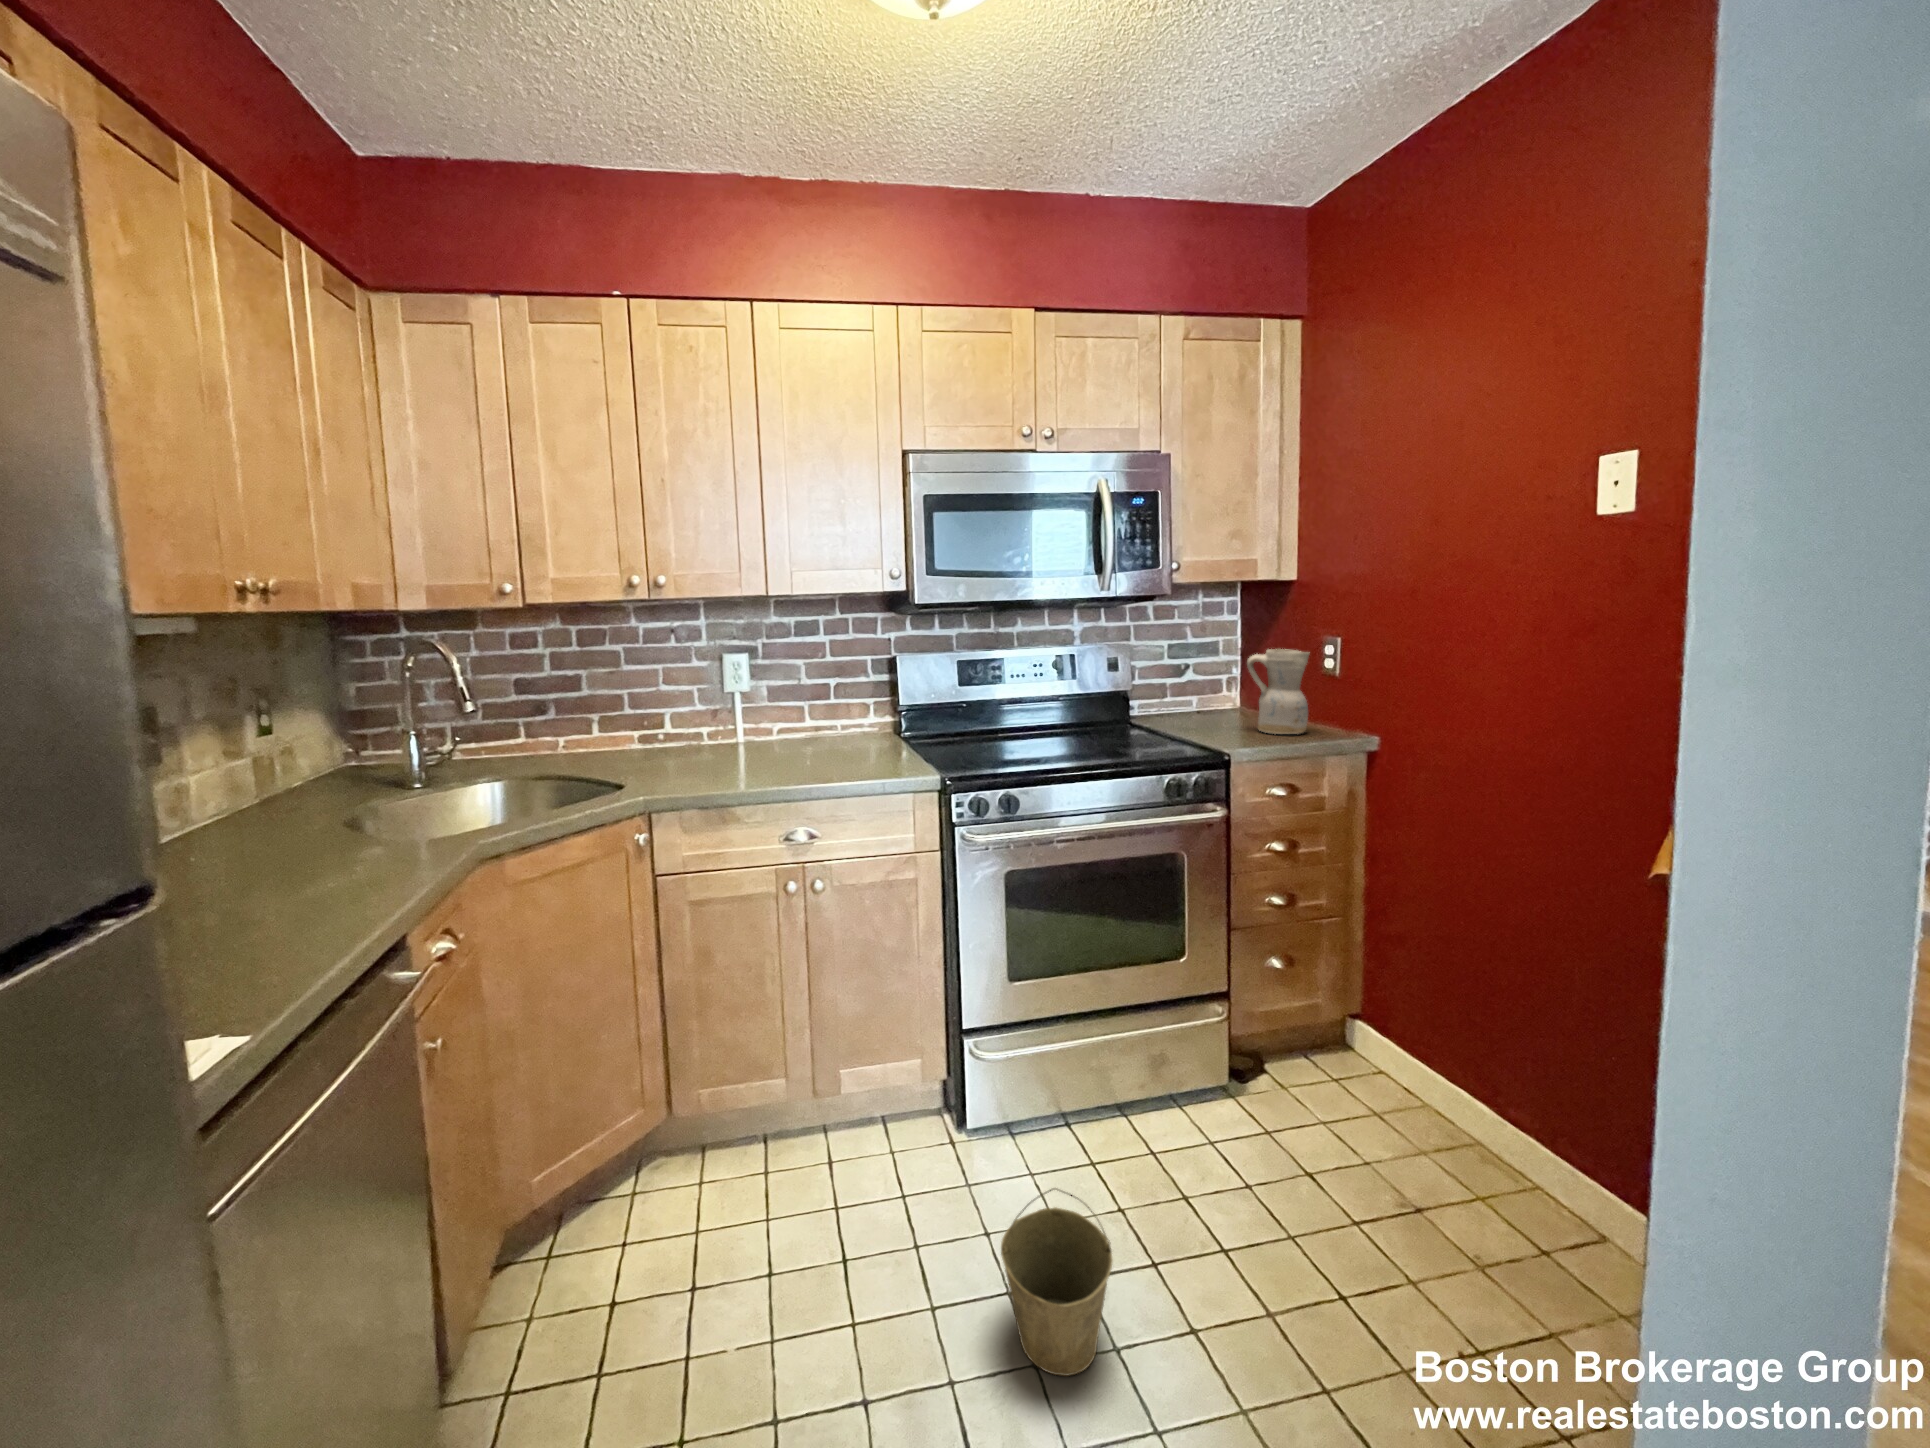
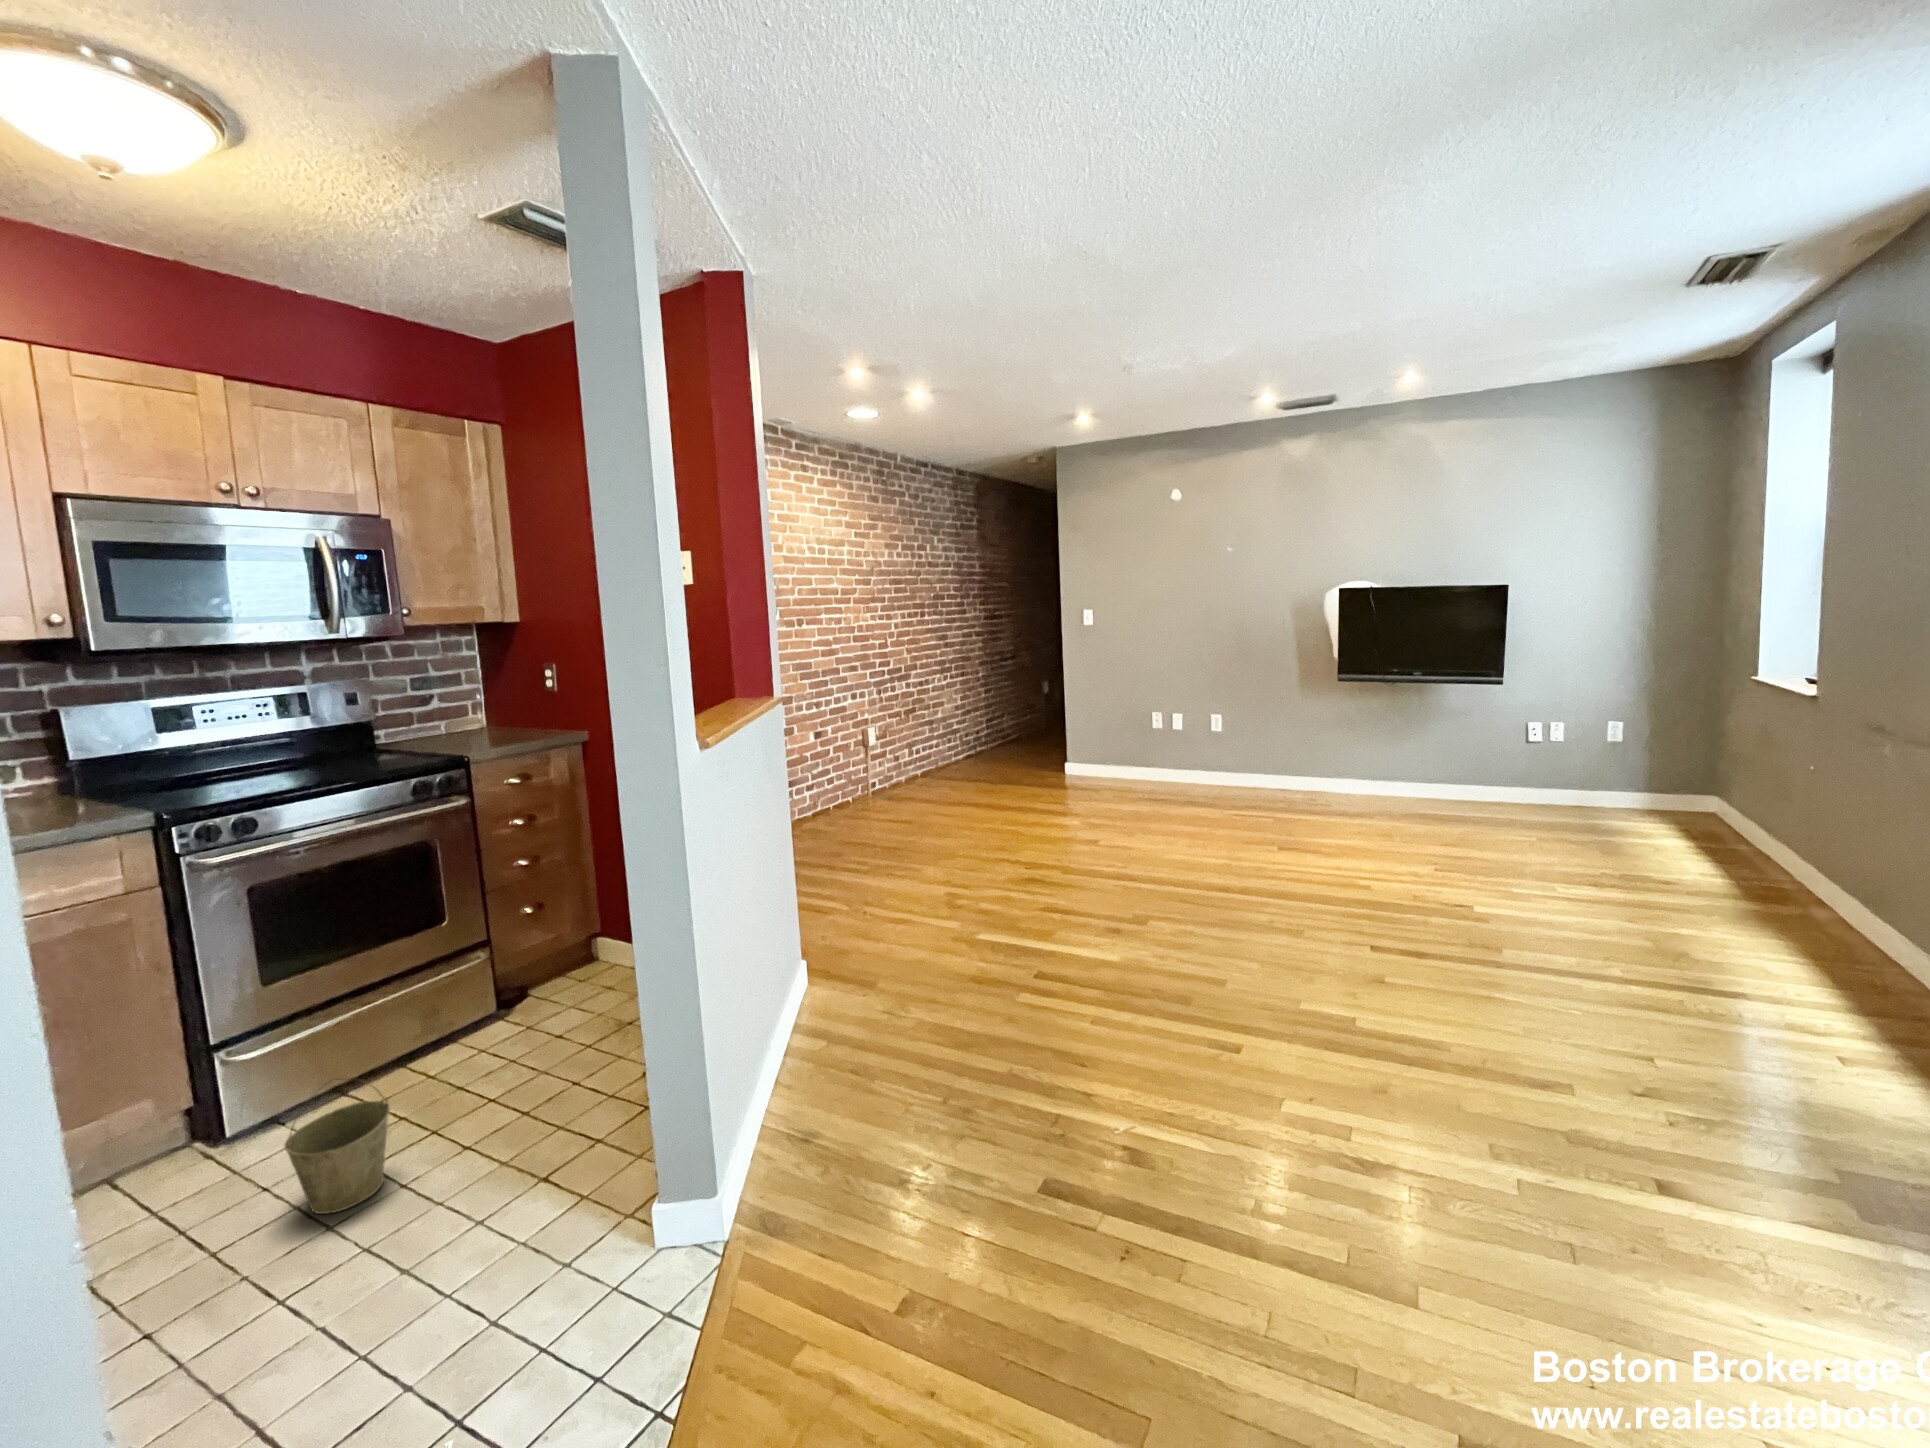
ceramic pitcher: present [1247,649,1309,734] -> none [482,675,537,740]

